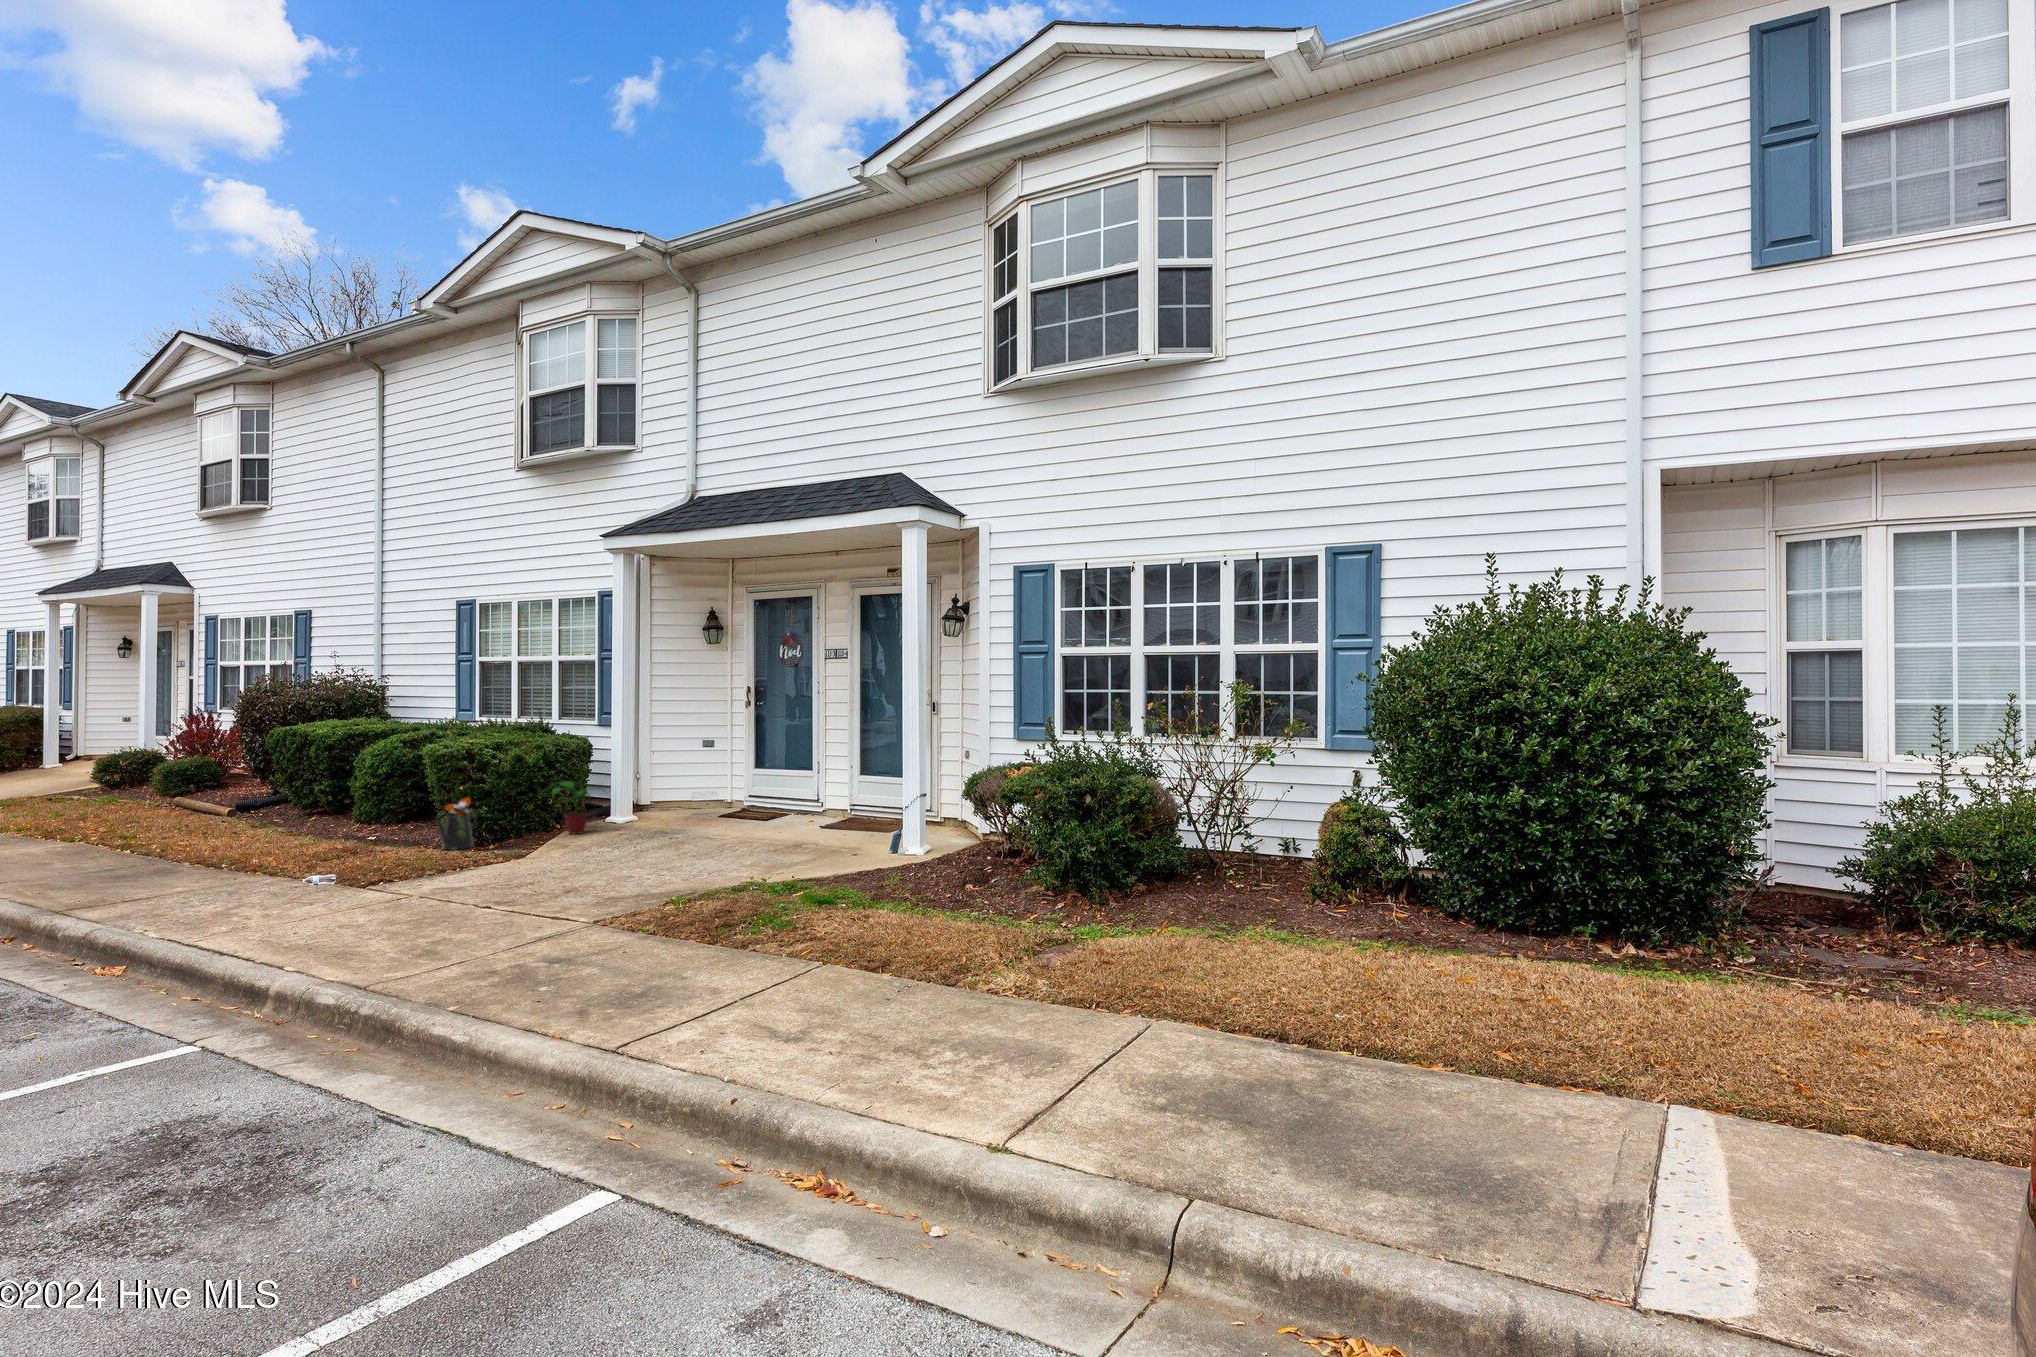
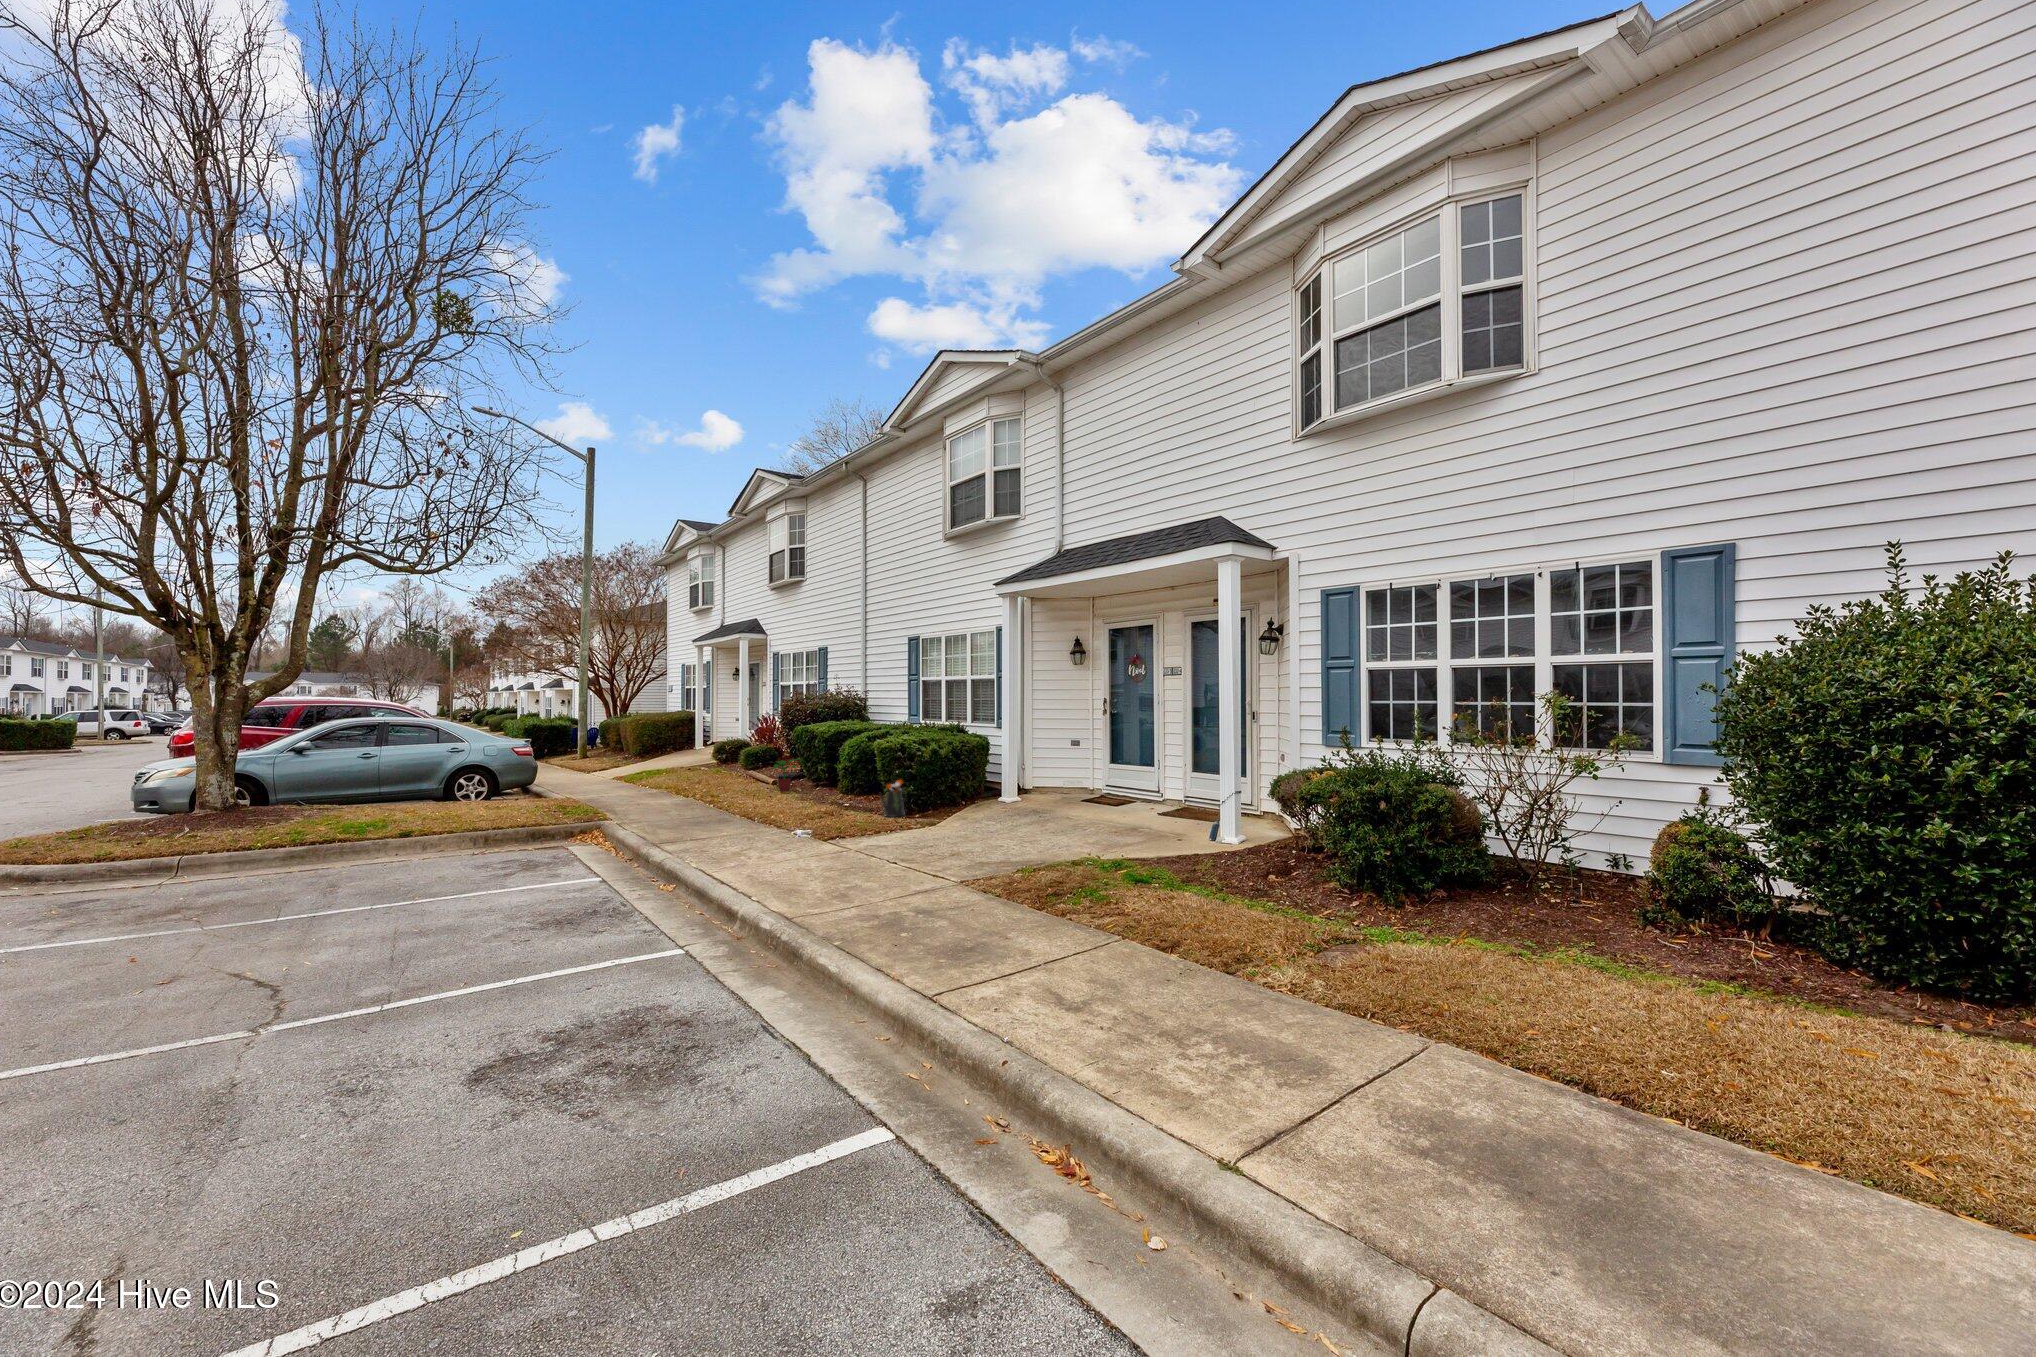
potted plant: present [550,781,600,834] -> present [773,759,805,791]

